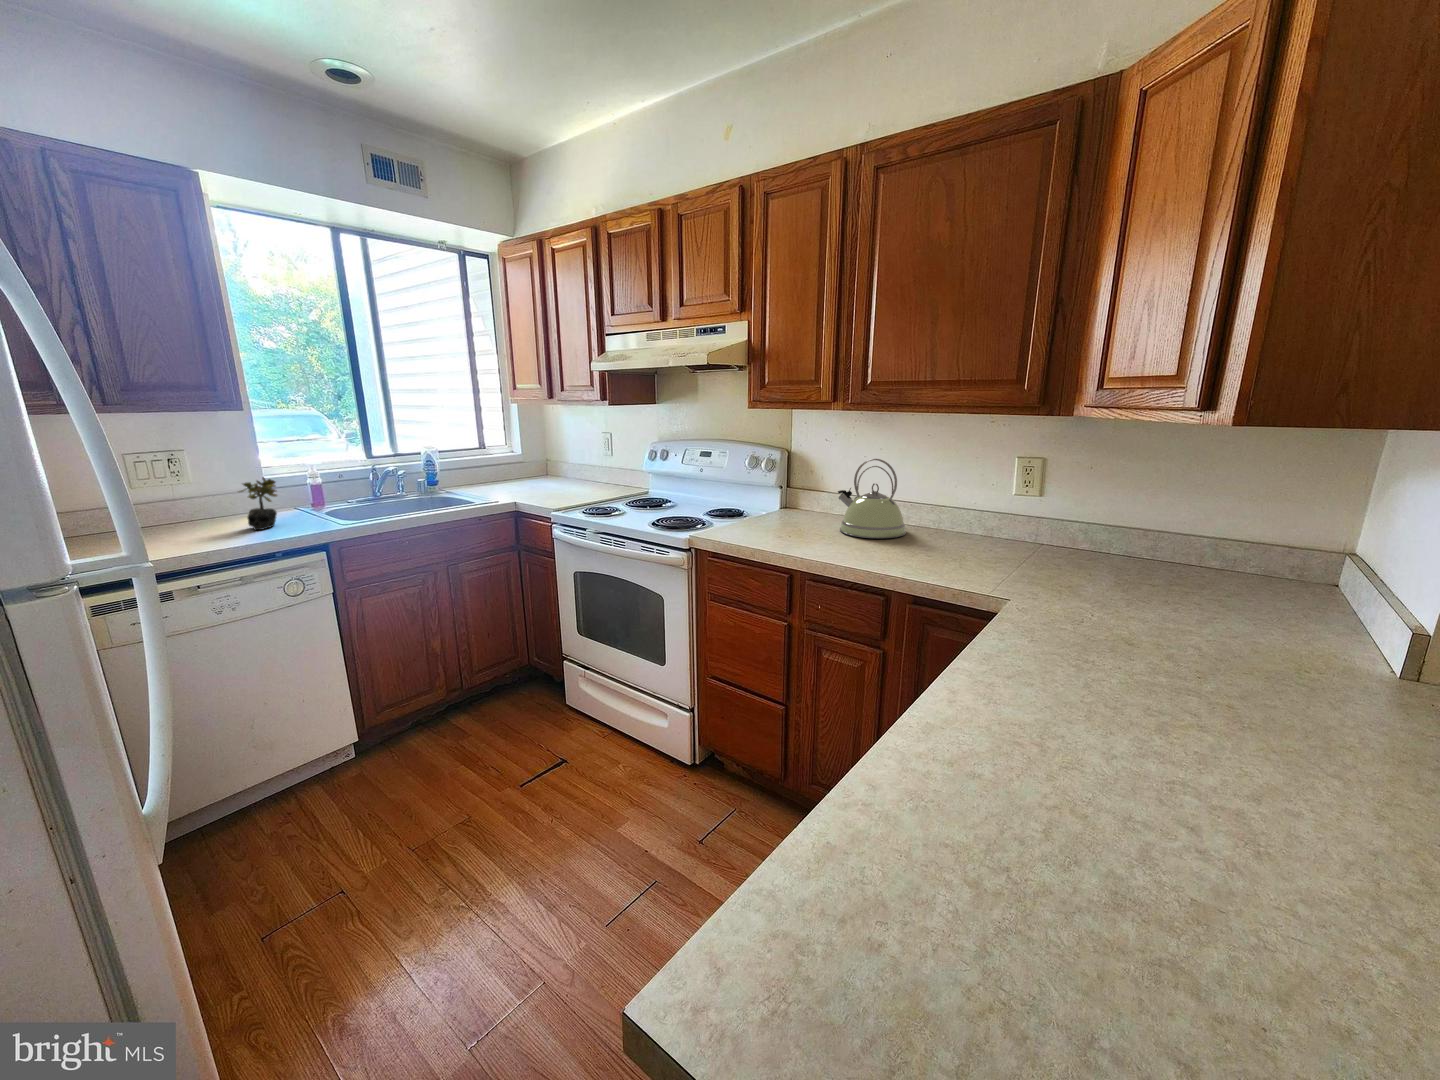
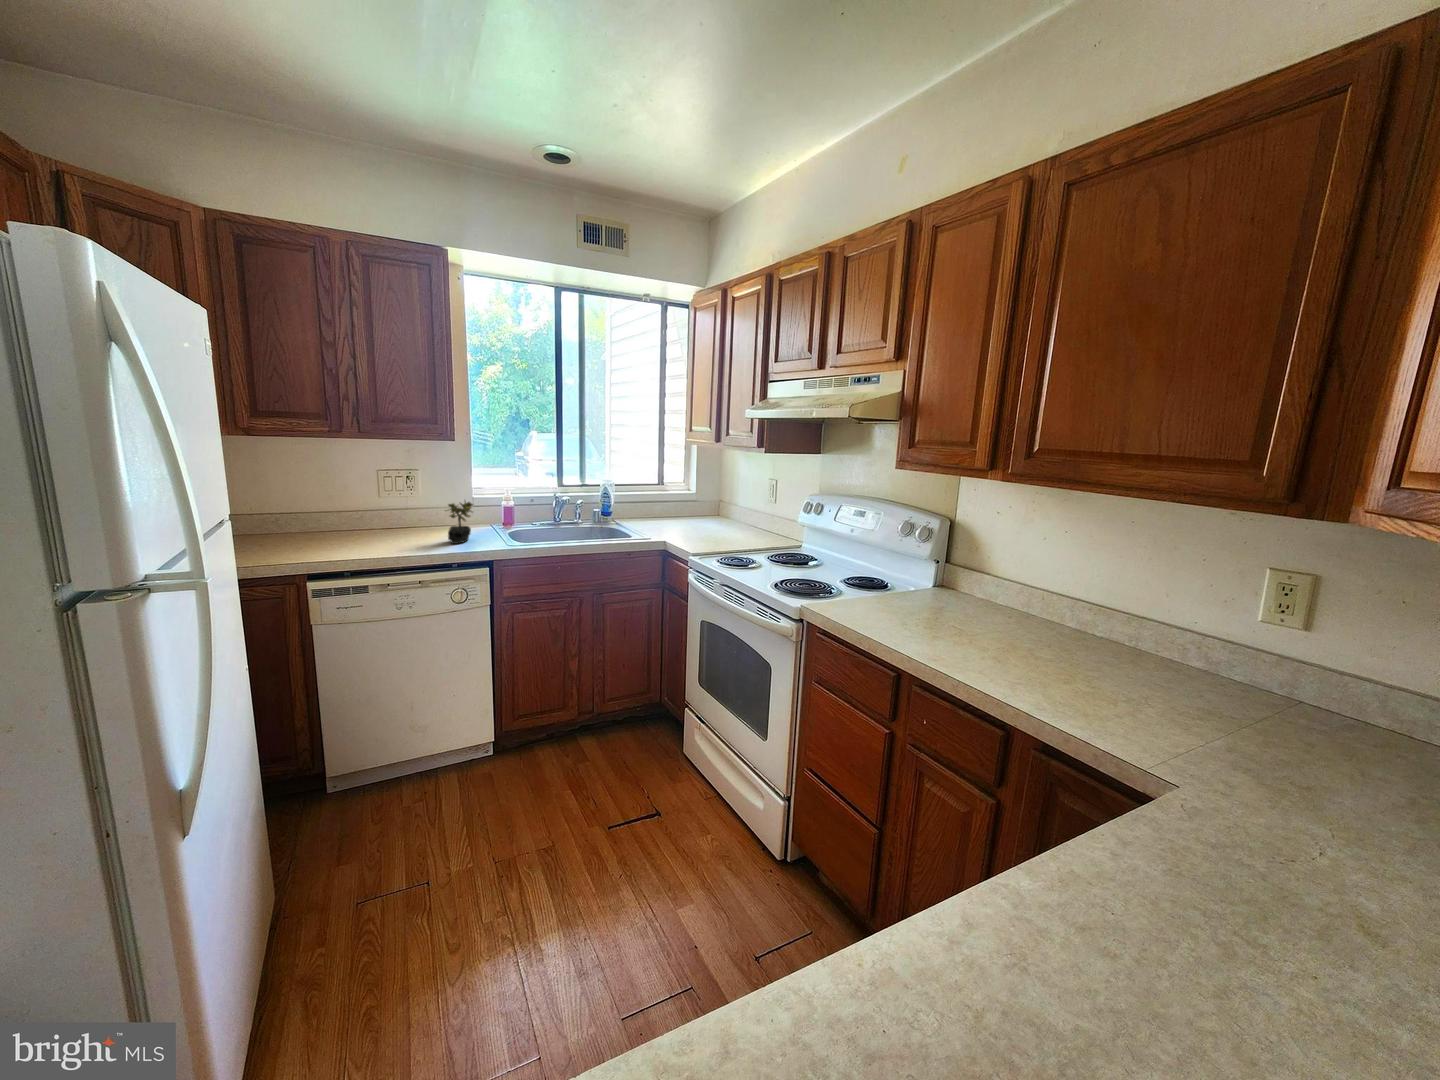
kettle: present [838,459,906,538] -> none [997,550,1096,661]

